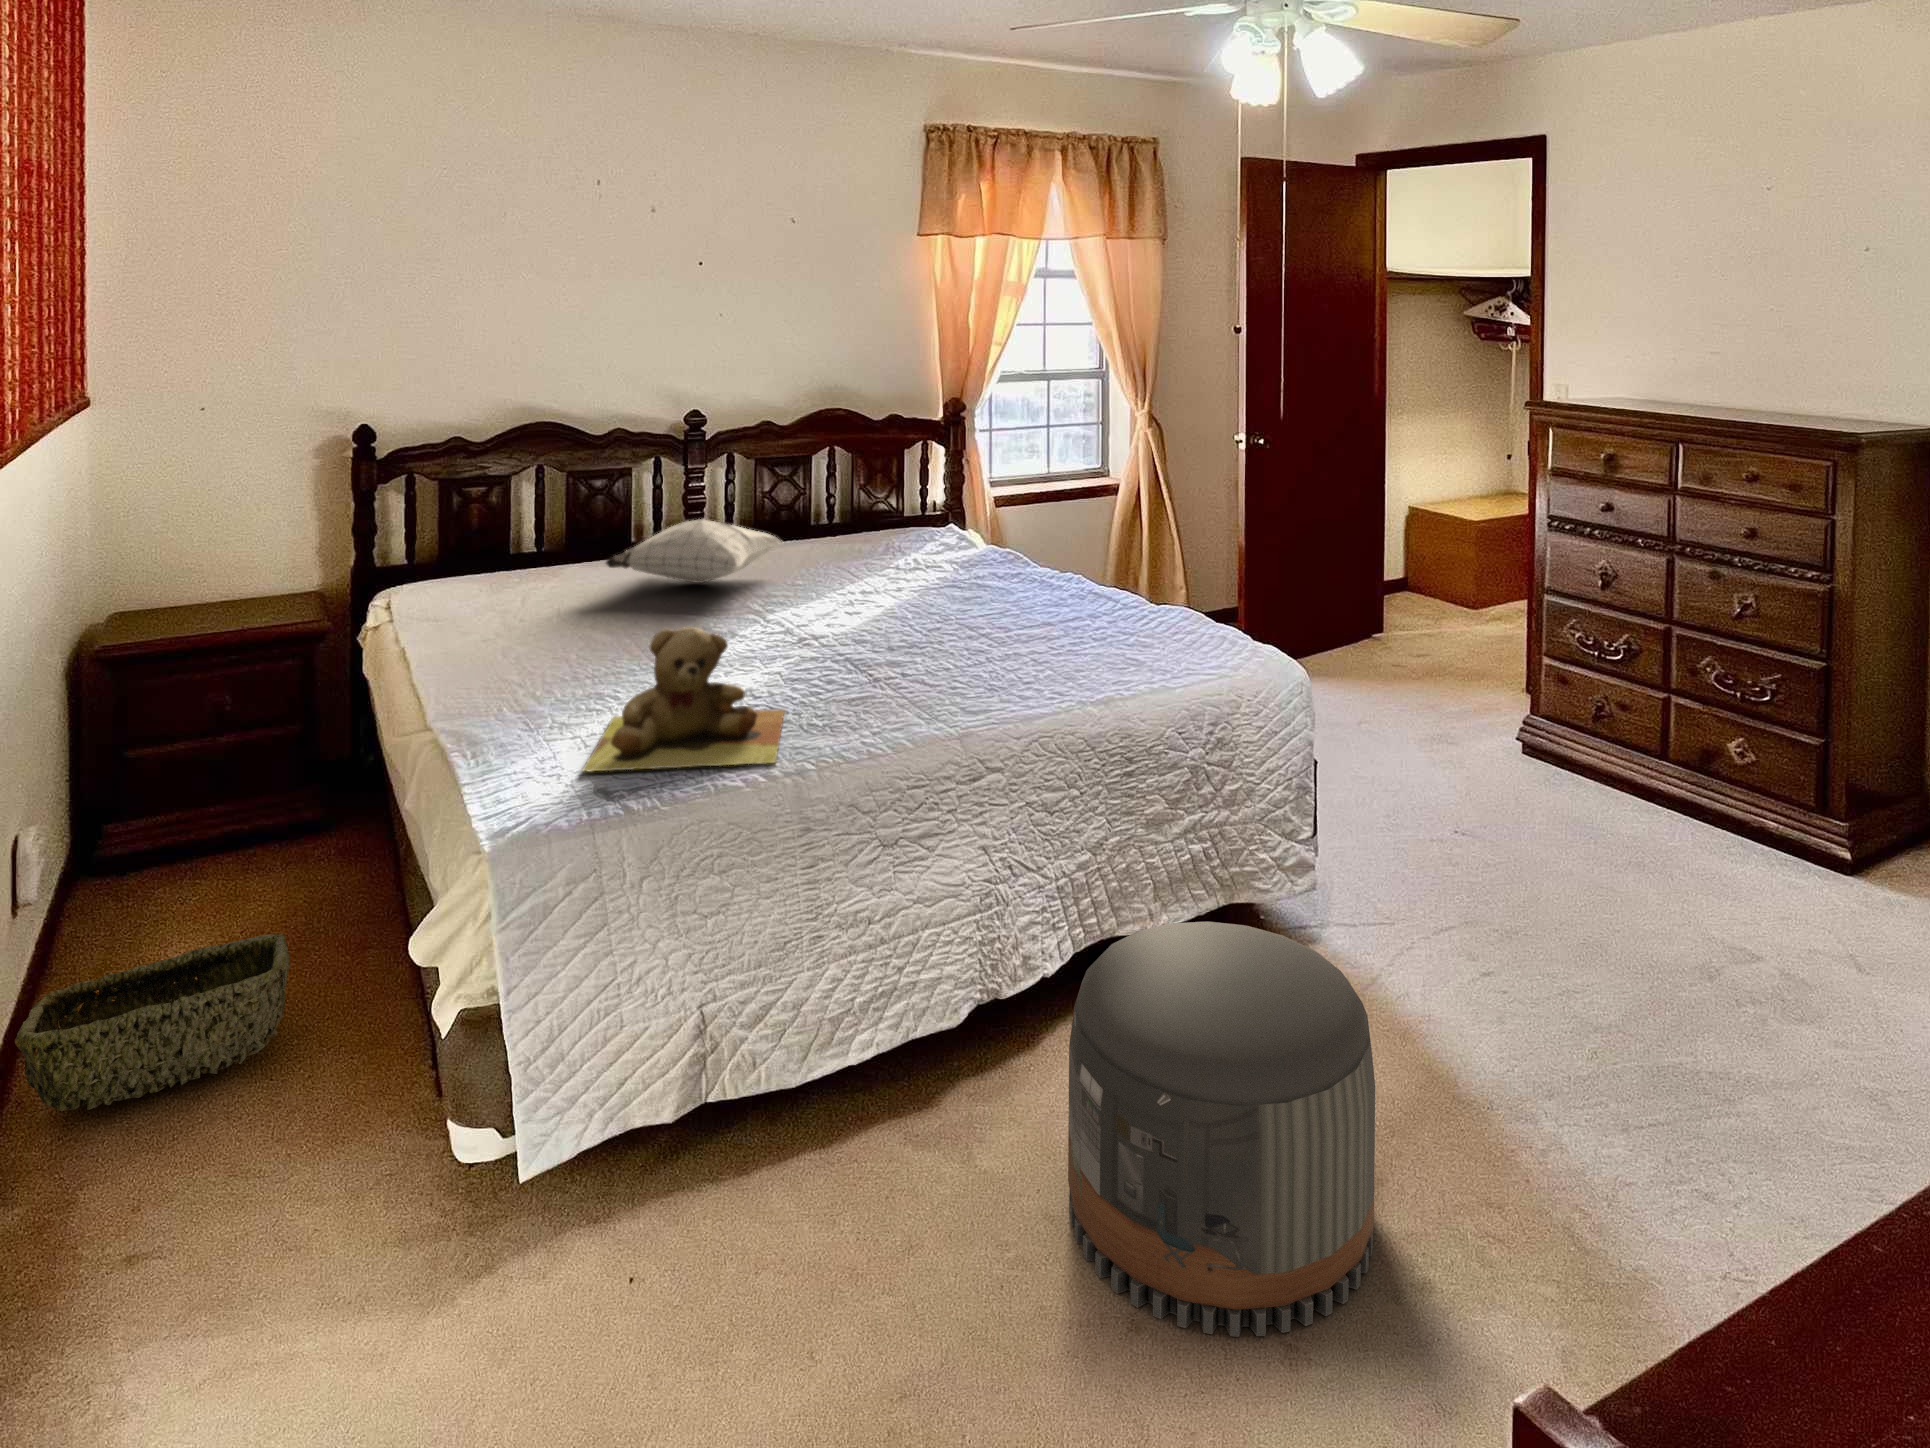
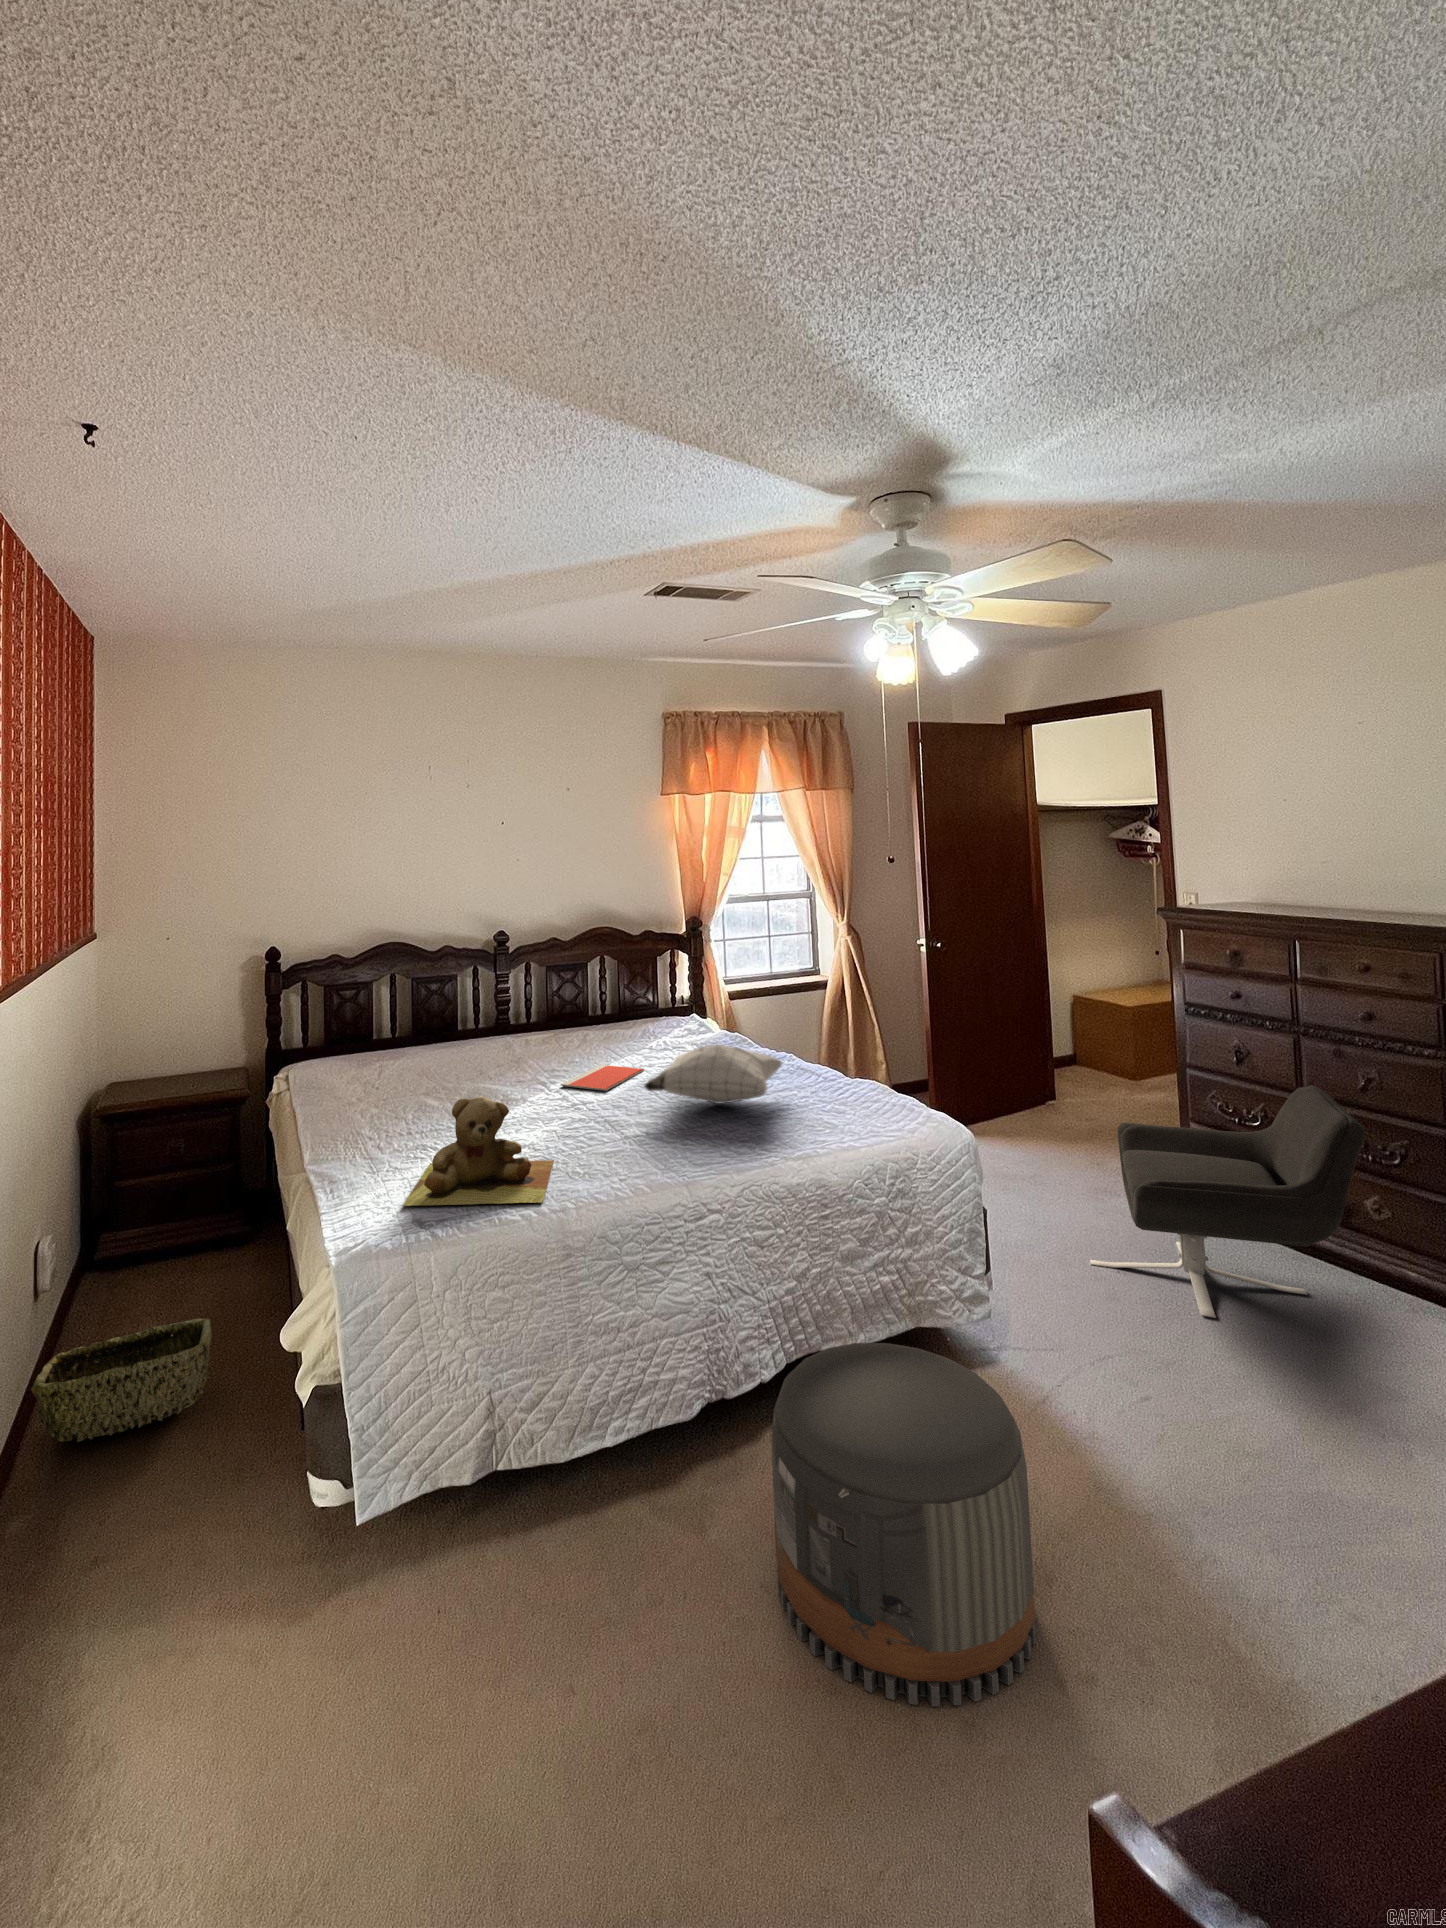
pillow: present [606,519,781,583] -> present [644,1045,782,1103]
notebook: none [784,587,894,620] -> present [561,1065,644,1091]
lounge chair: none [1428,610,1744,878] -> present [1090,1085,1365,1318]

